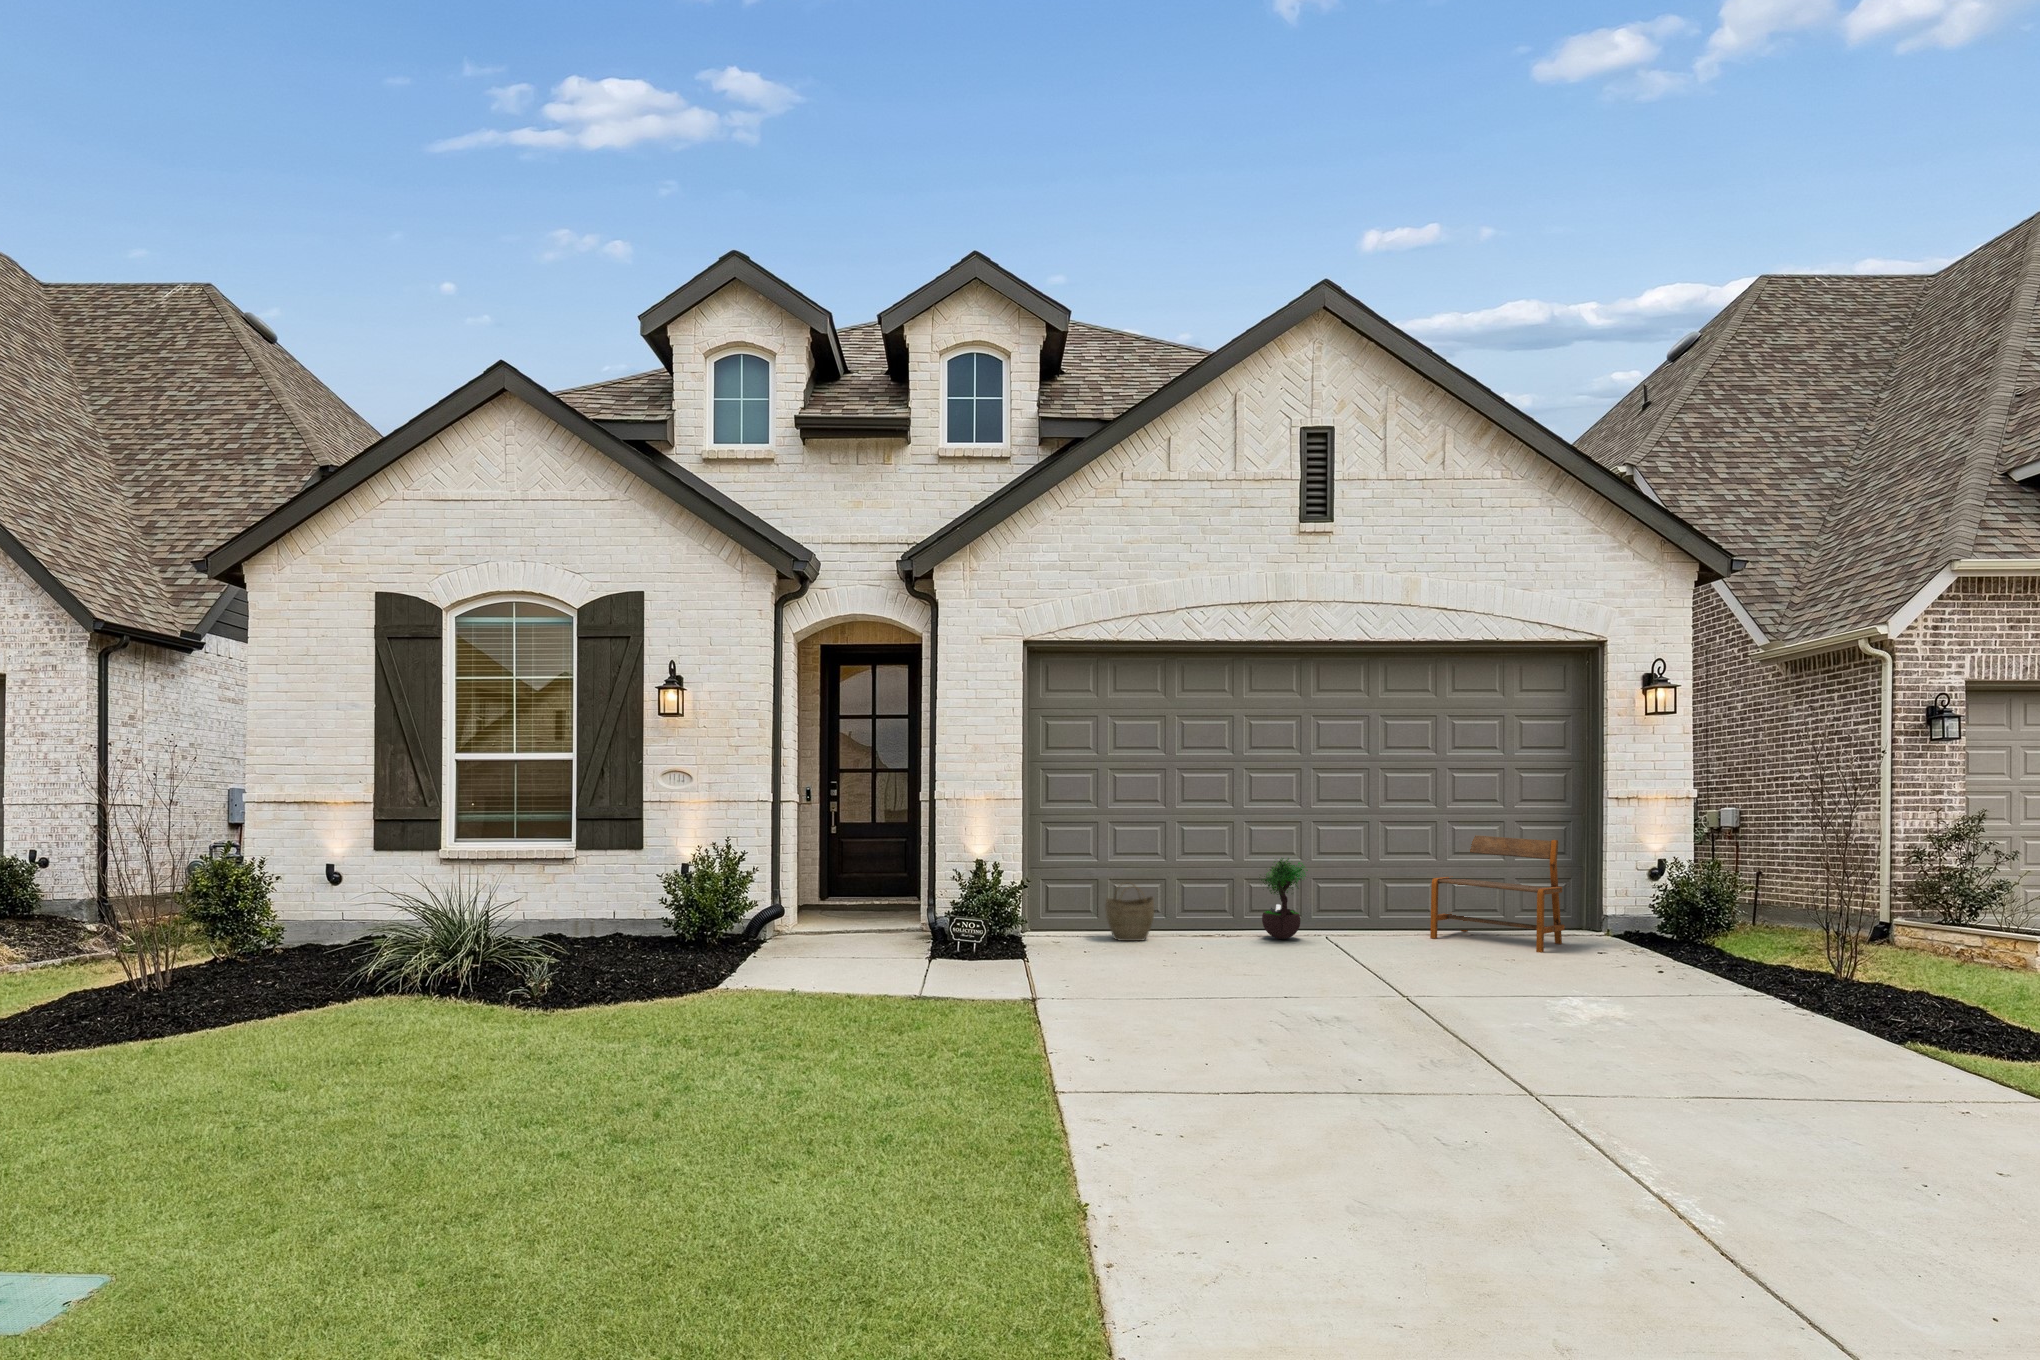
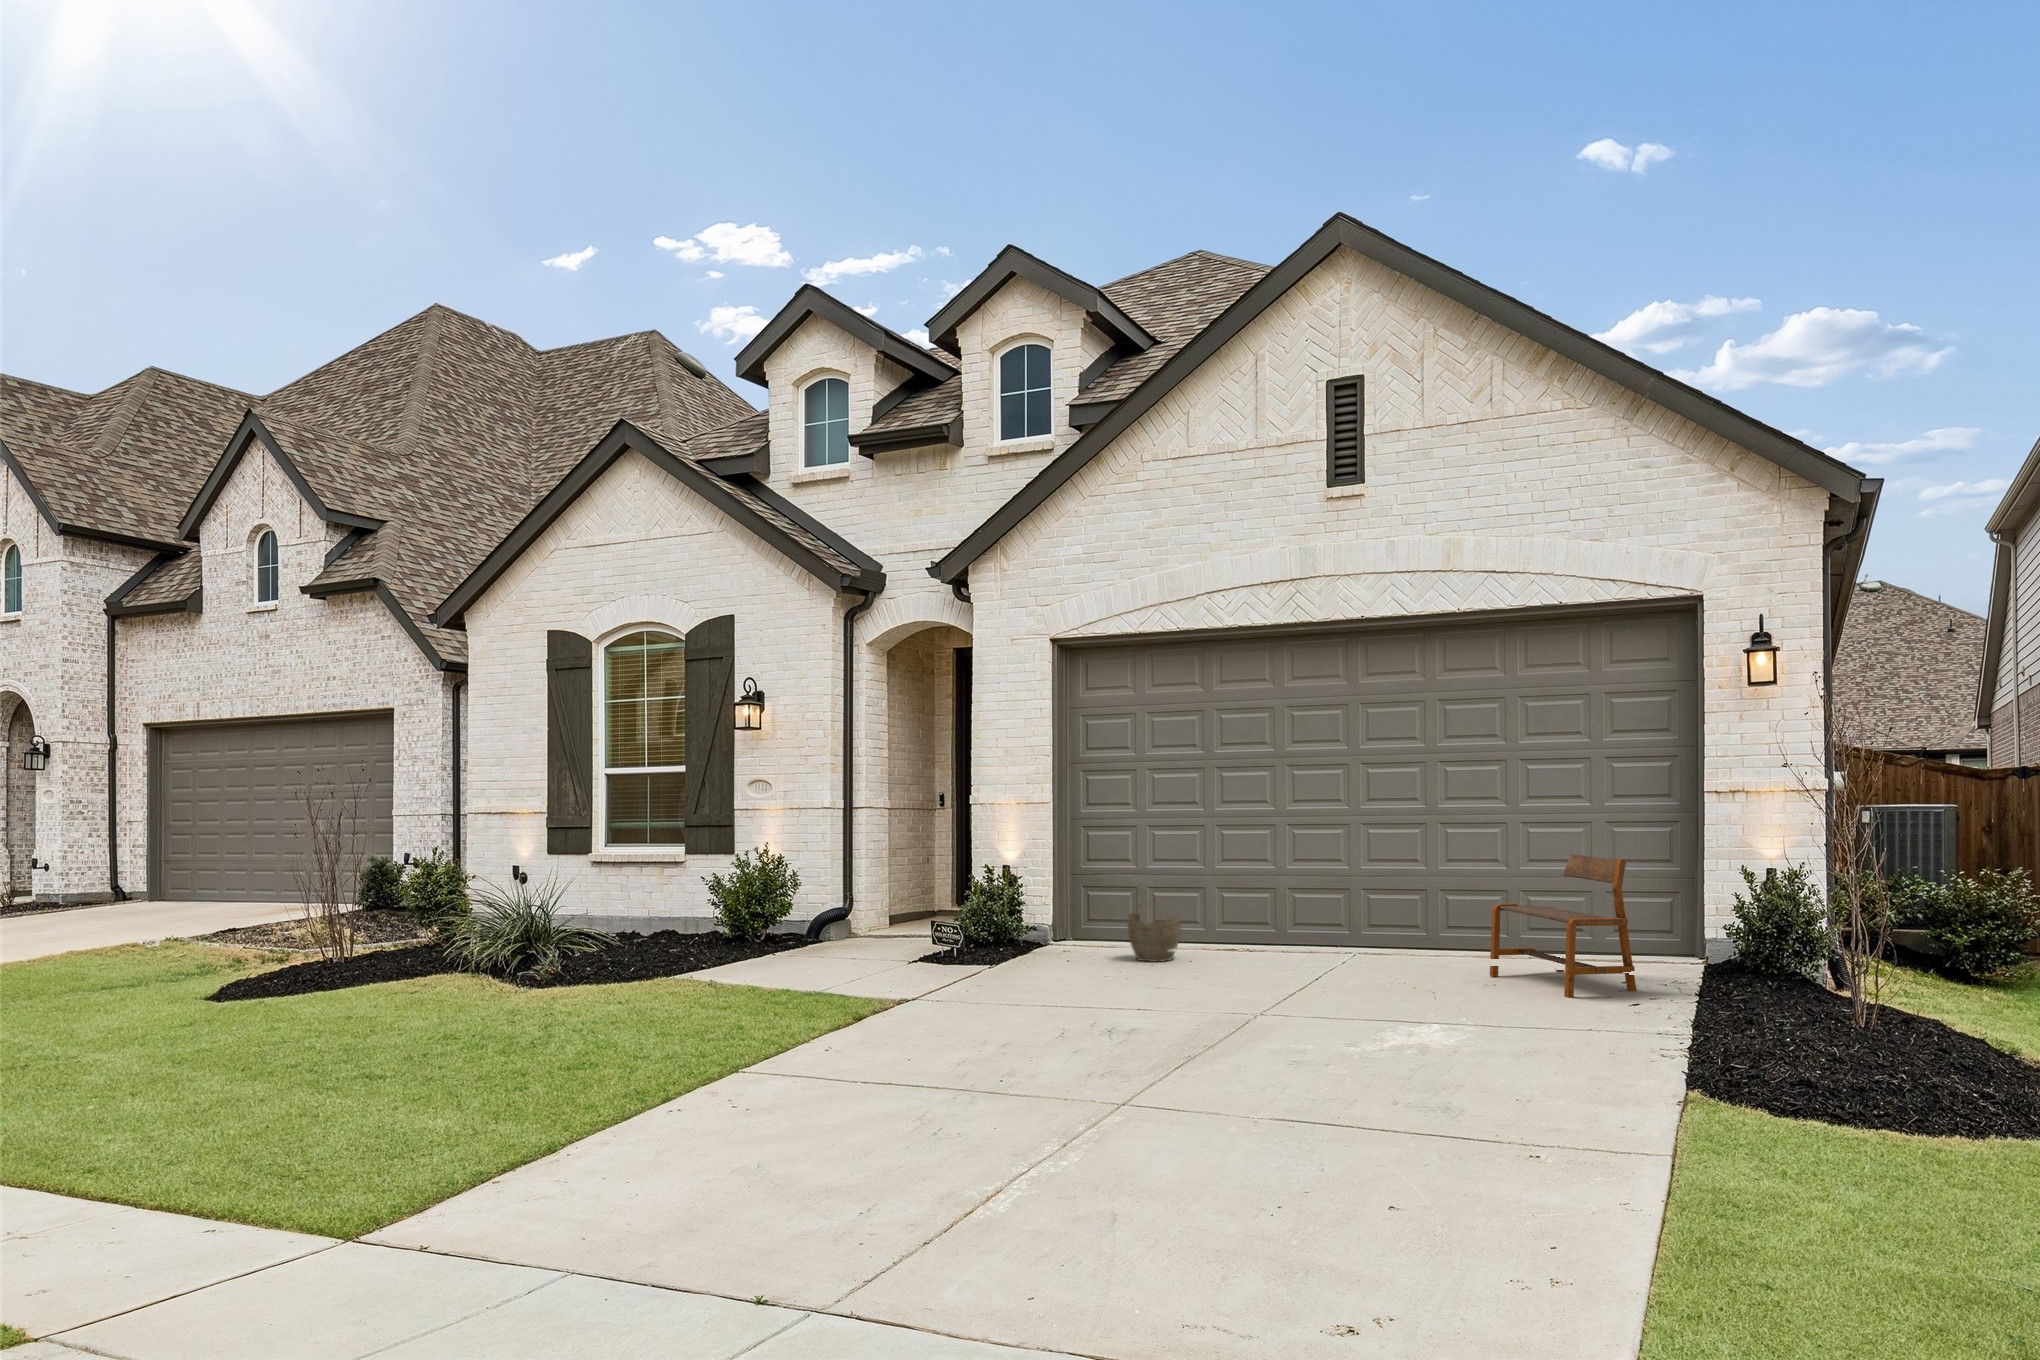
potted tree: present [1259,858,1308,939] -> none [1276,868,1334,968]

